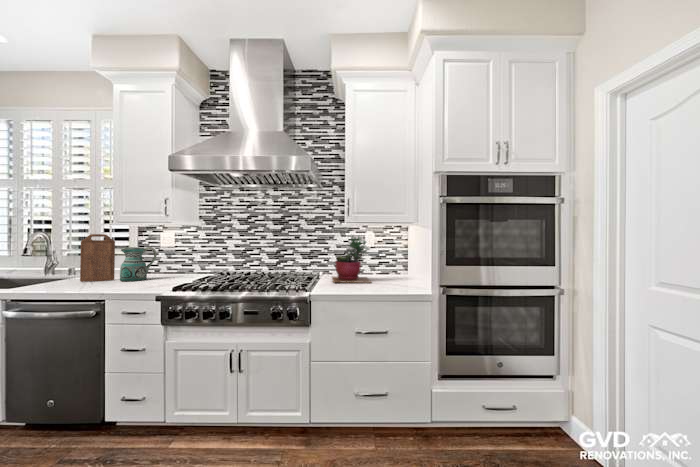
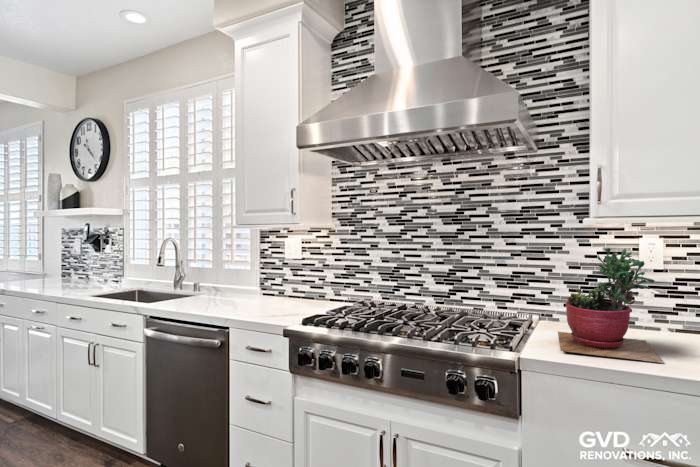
cutting board: present [80,234,115,282] -> none [185,243,223,307]
ceramic pitcher: present [120,247,157,281] -> none [226,261,271,311]

